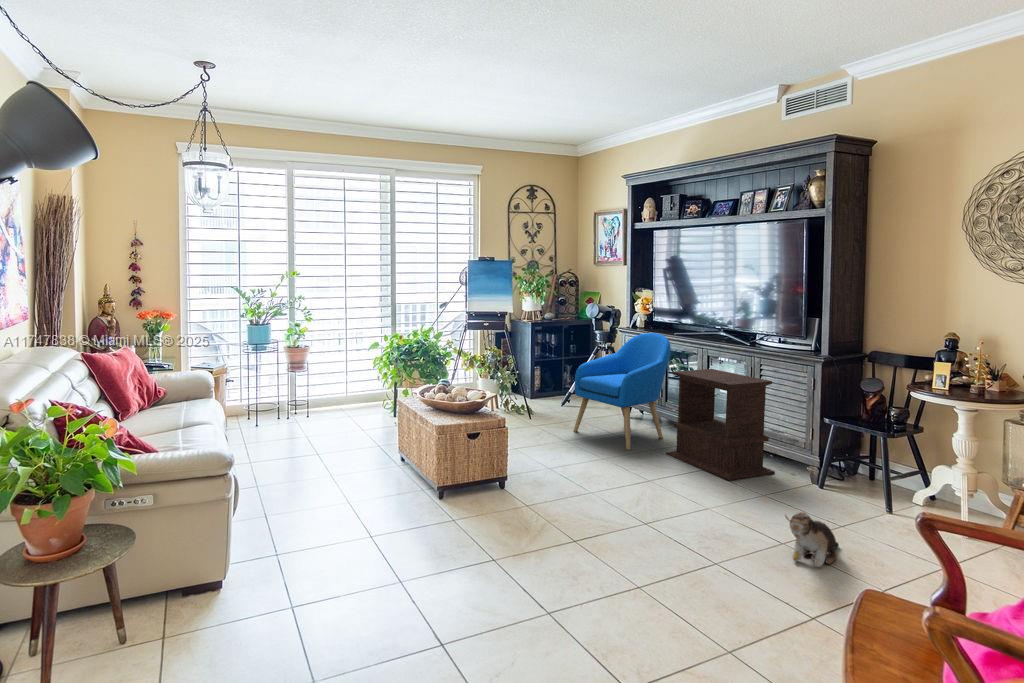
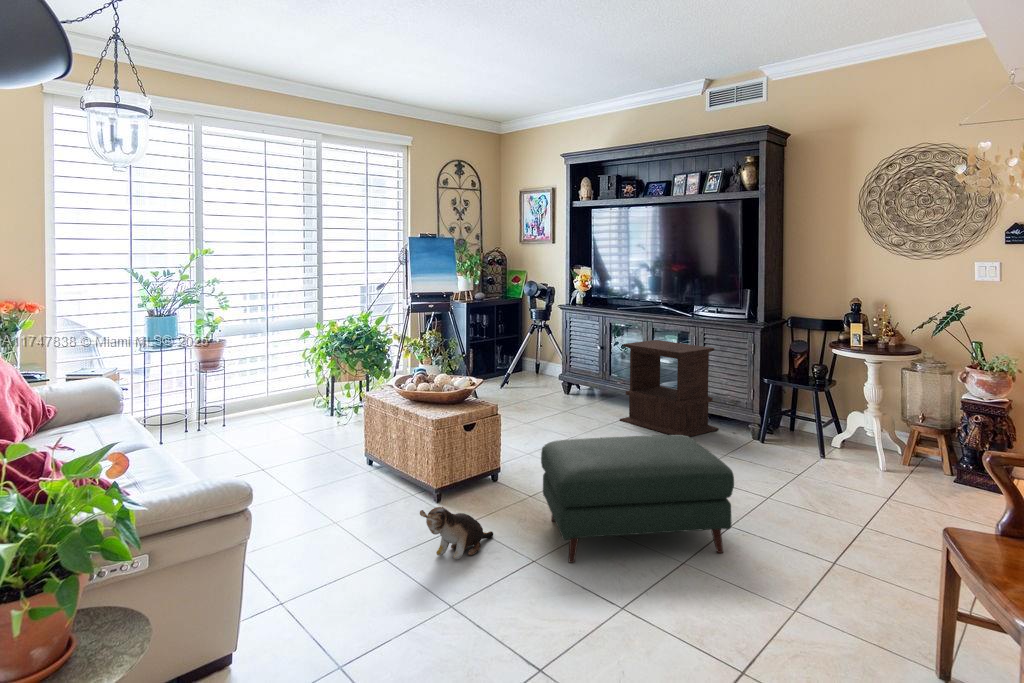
armchair: present [574,333,671,450] -> none [526,309,615,419]
ottoman: none [517,478,740,639] -> present [541,435,734,563]
plush toy: present [785,512,839,567] -> present [420,507,493,559]

